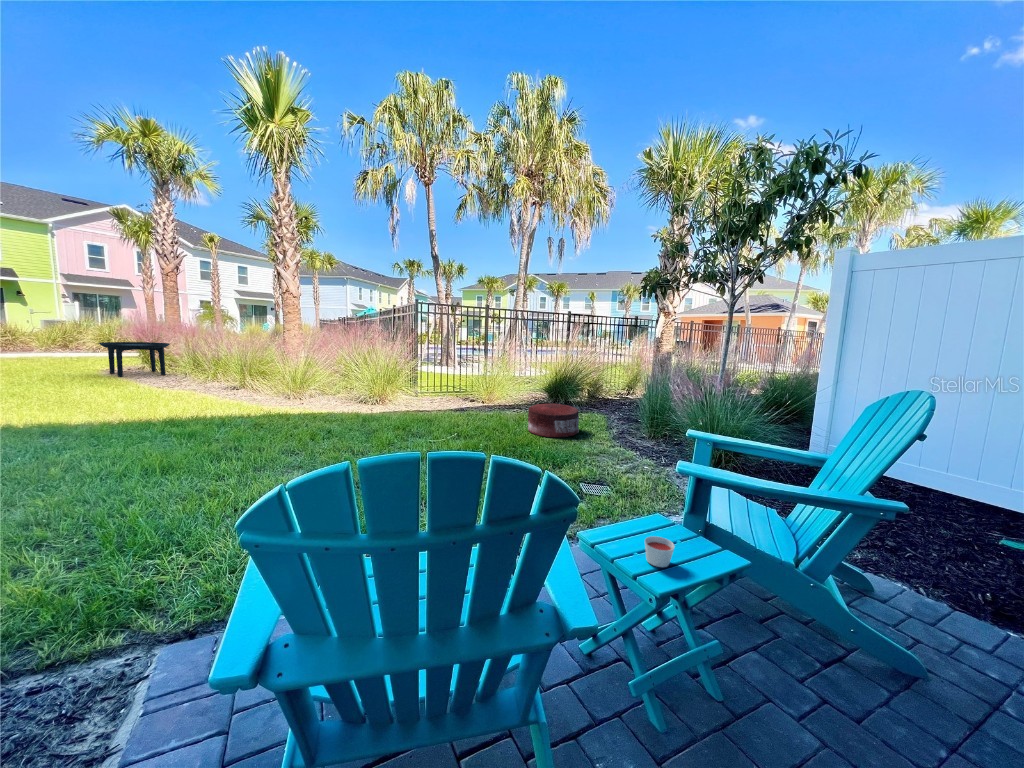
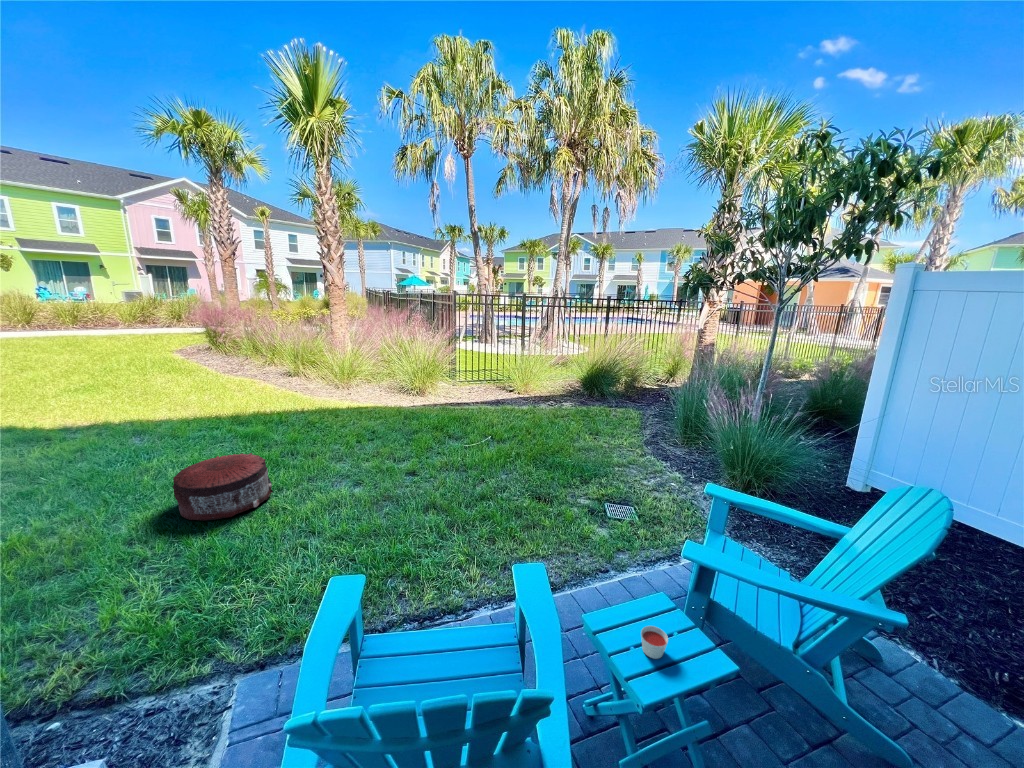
round table: present [99,342,170,377] -> none [172,329,233,364]
pouf: present [528,403,579,437] -> present [172,453,273,520]

